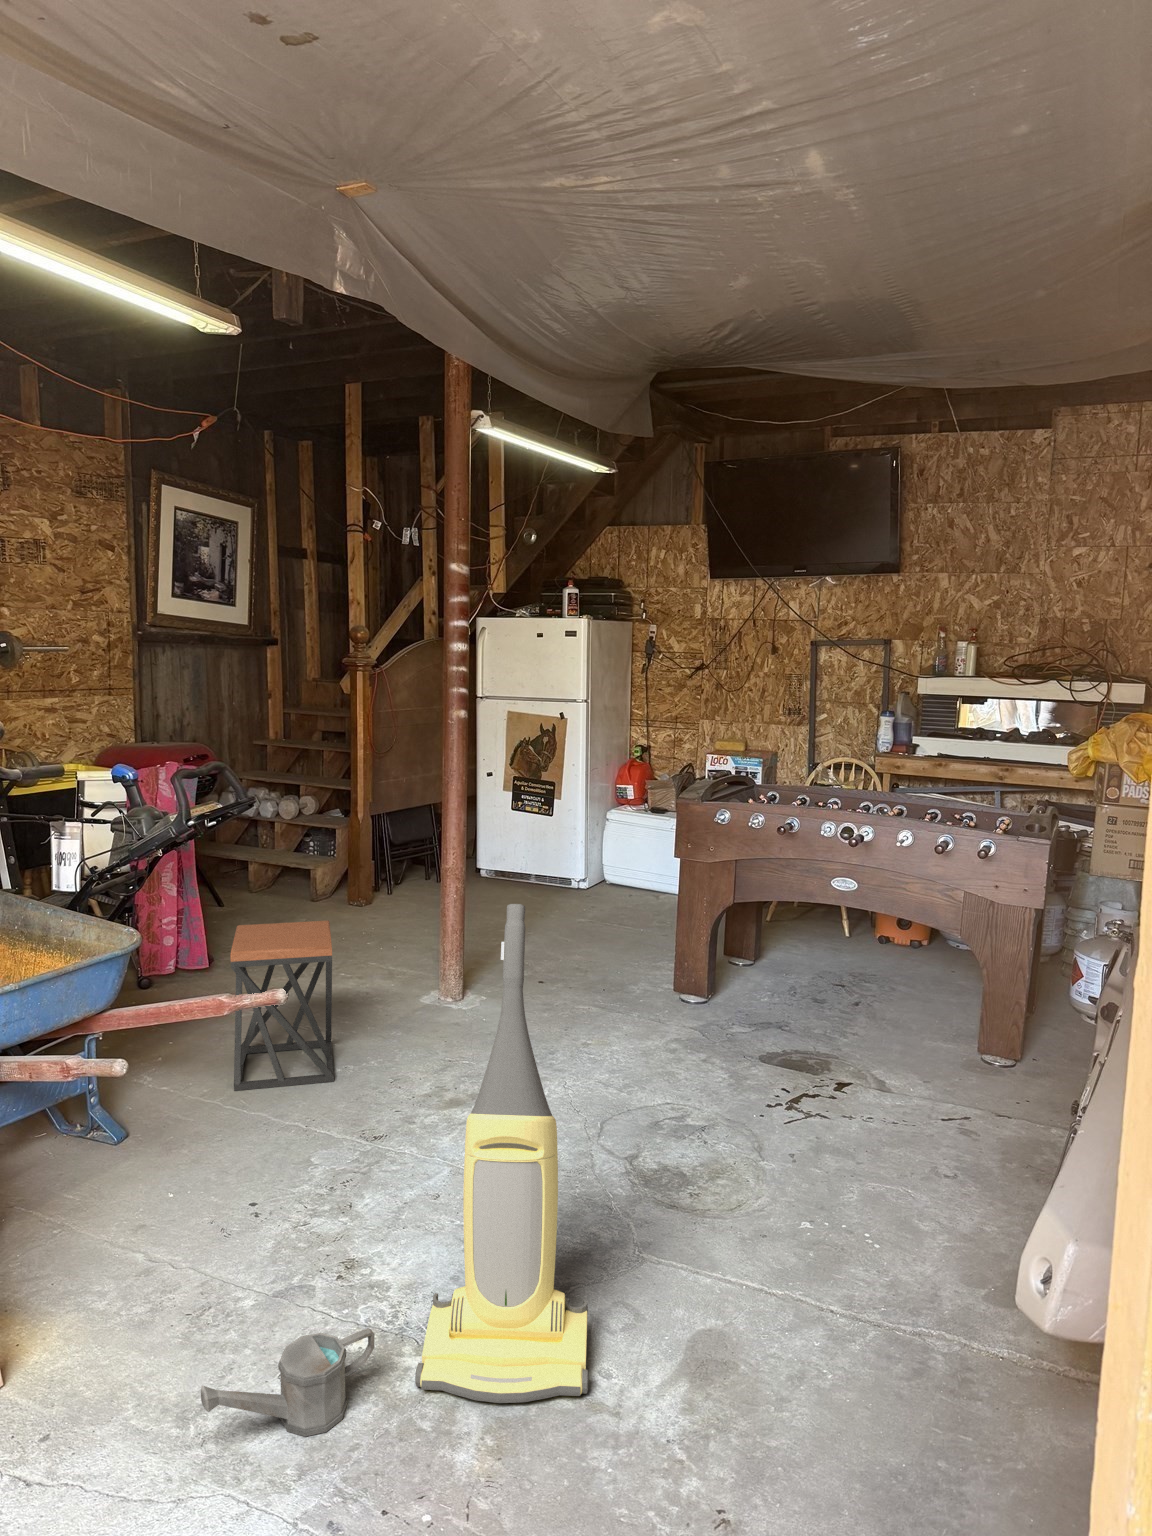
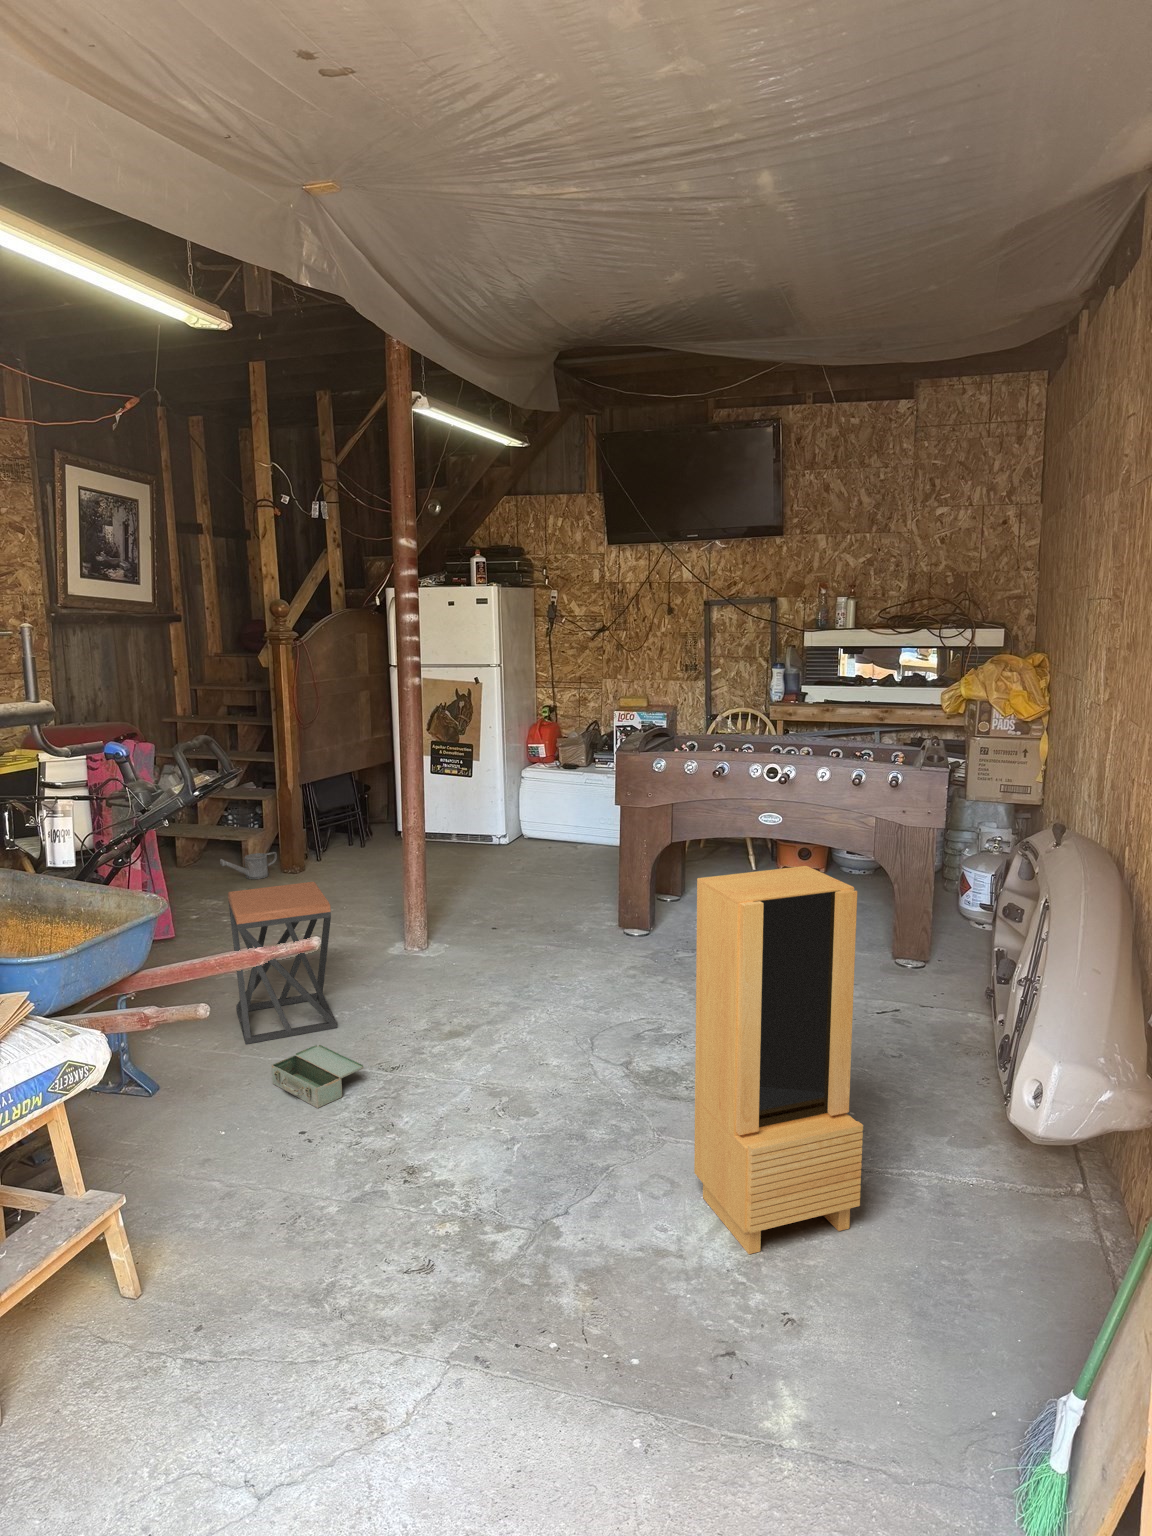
vacuum cleaner: present [415,904,588,1403] -> none [504,842,651,1257]
storage cabinet: none [660,952,859,1429] -> present [694,866,863,1254]
toolbox: none [243,1101,337,1174] -> present [272,1045,364,1108]
watering can: present [201,1328,375,1437] -> present [220,852,277,879]

